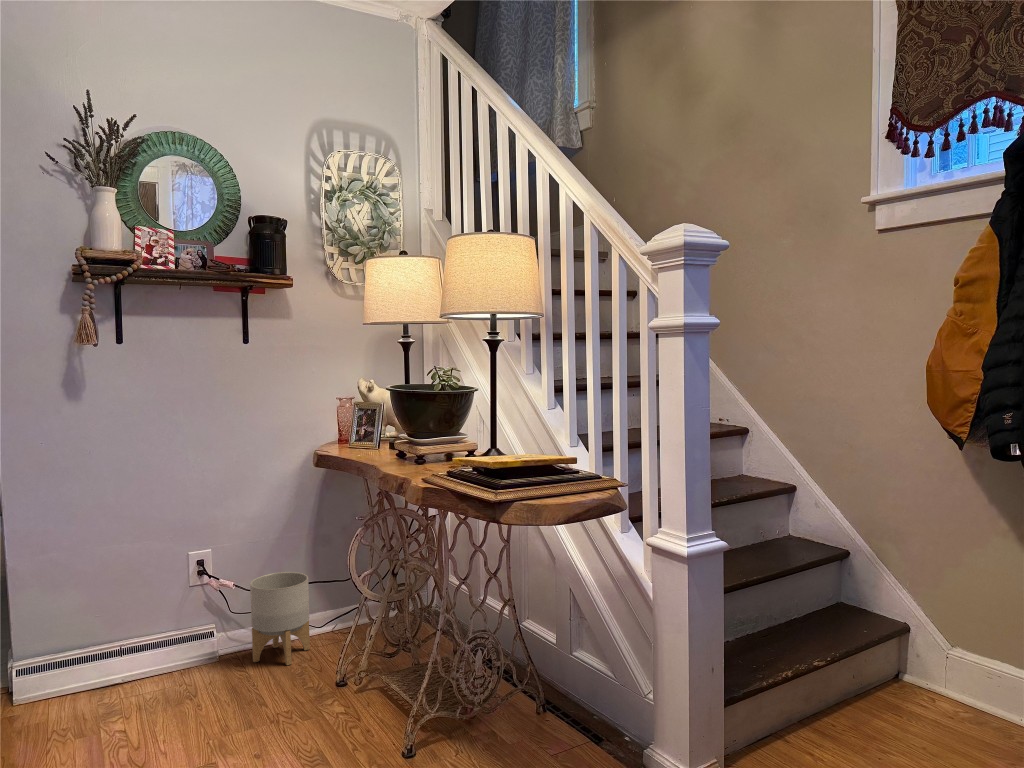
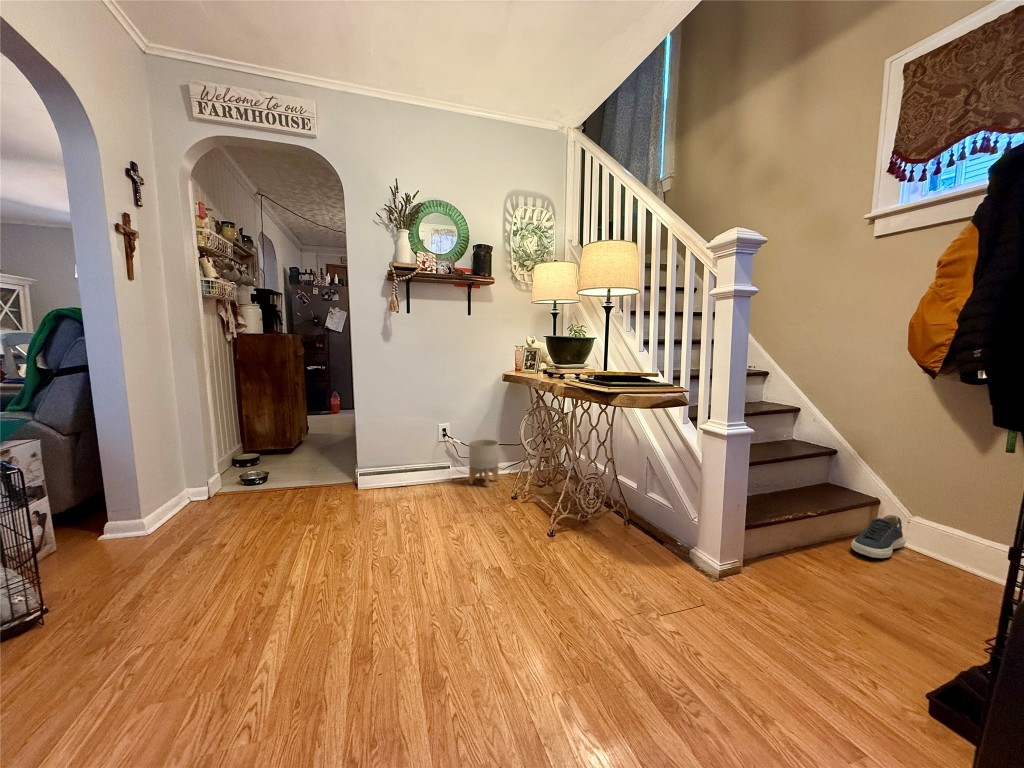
shoe: none [874,651,944,725] -> present [851,515,905,558]

